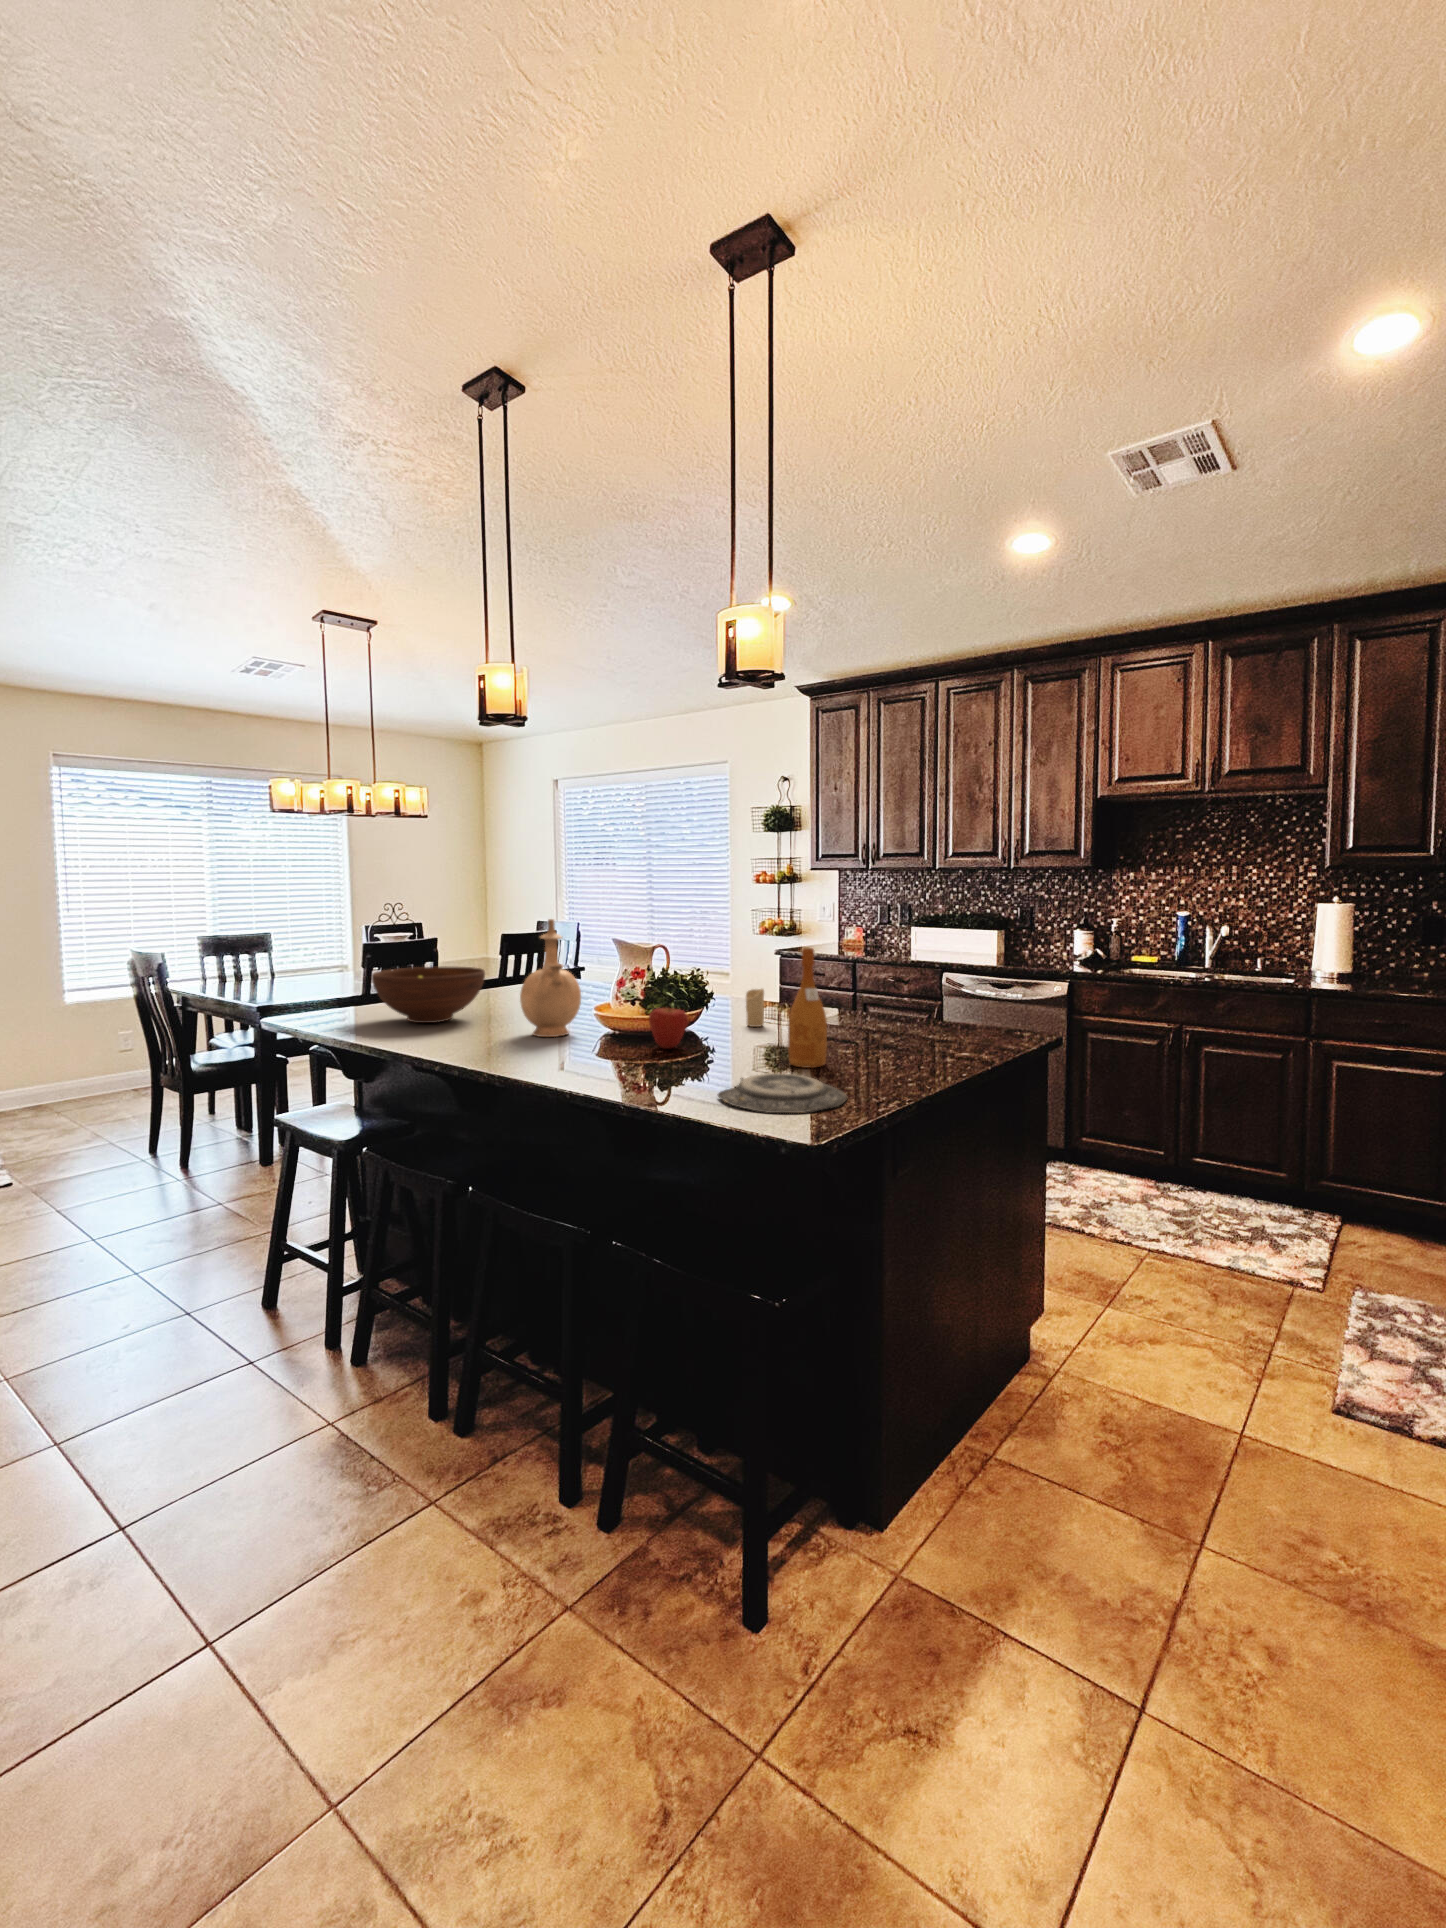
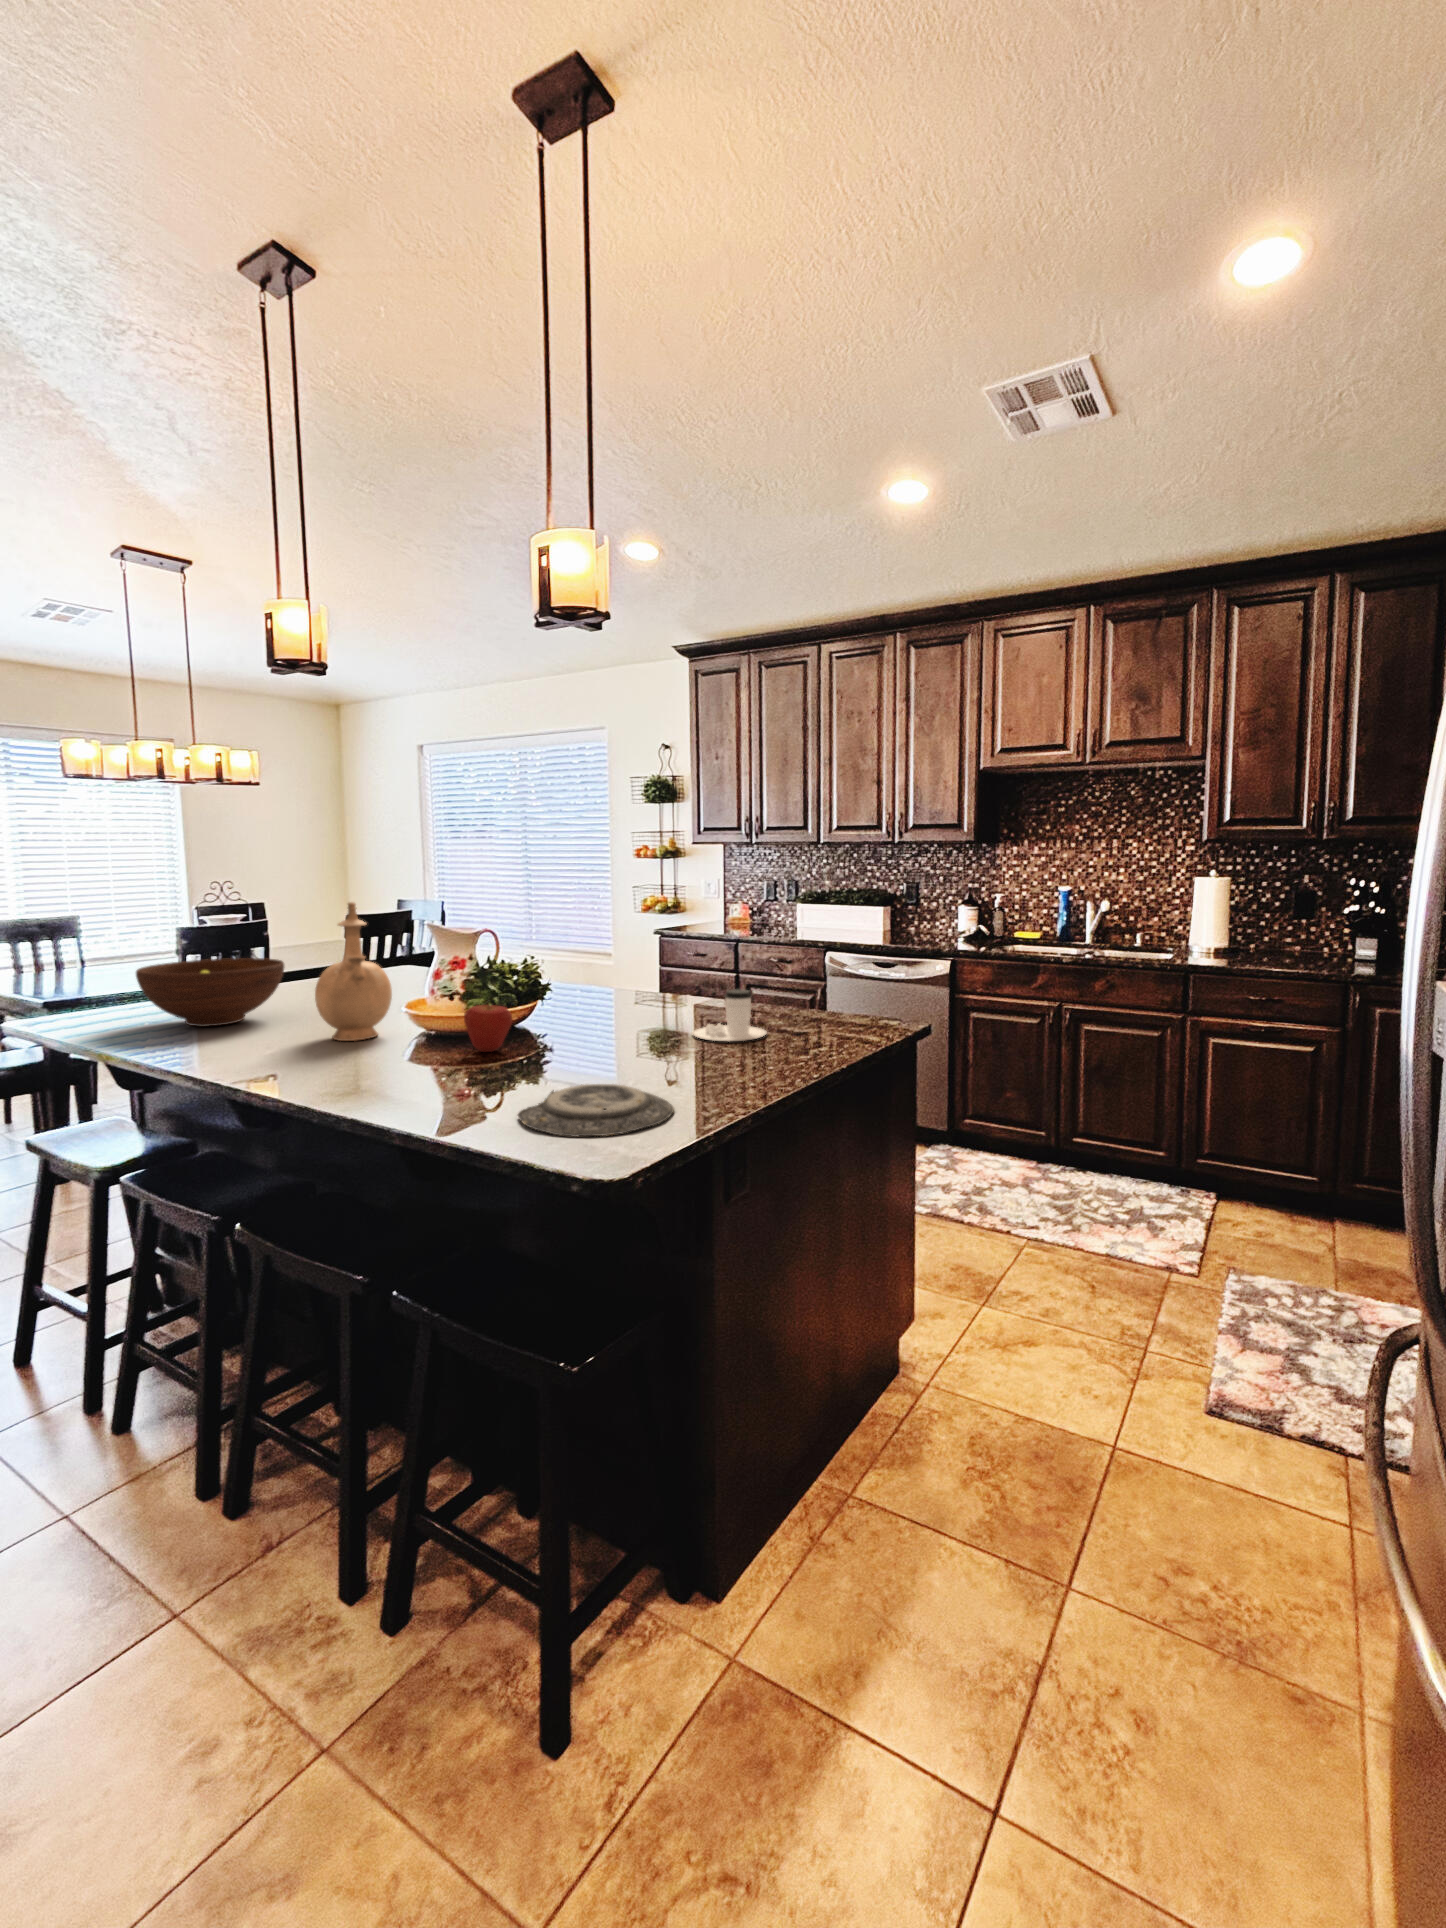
wine bottle: present [788,948,827,1068] -> none [620,934,665,1073]
candle: present [746,989,764,1027] -> none [591,978,612,1021]
coffee cup: none [840,1000,908,1045] -> present [692,989,767,1042]

